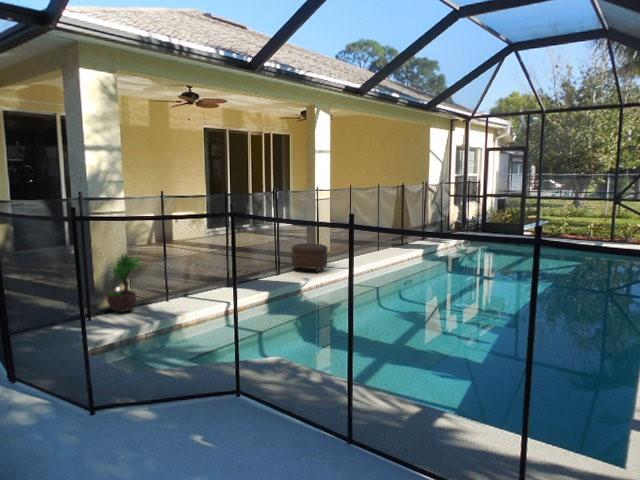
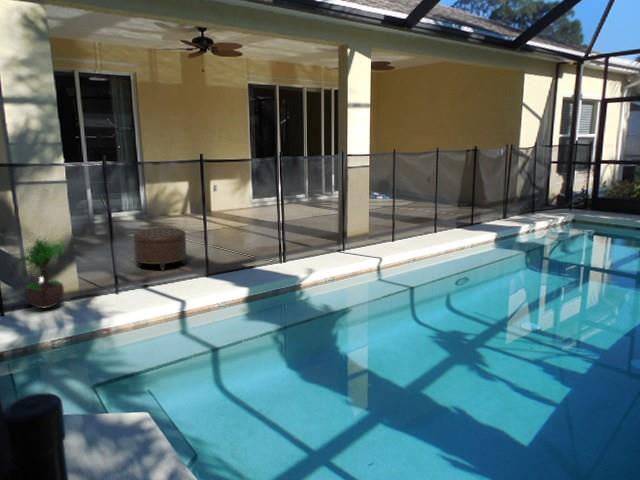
ottoman: present [291,243,328,273] -> present [134,227,186,271]

